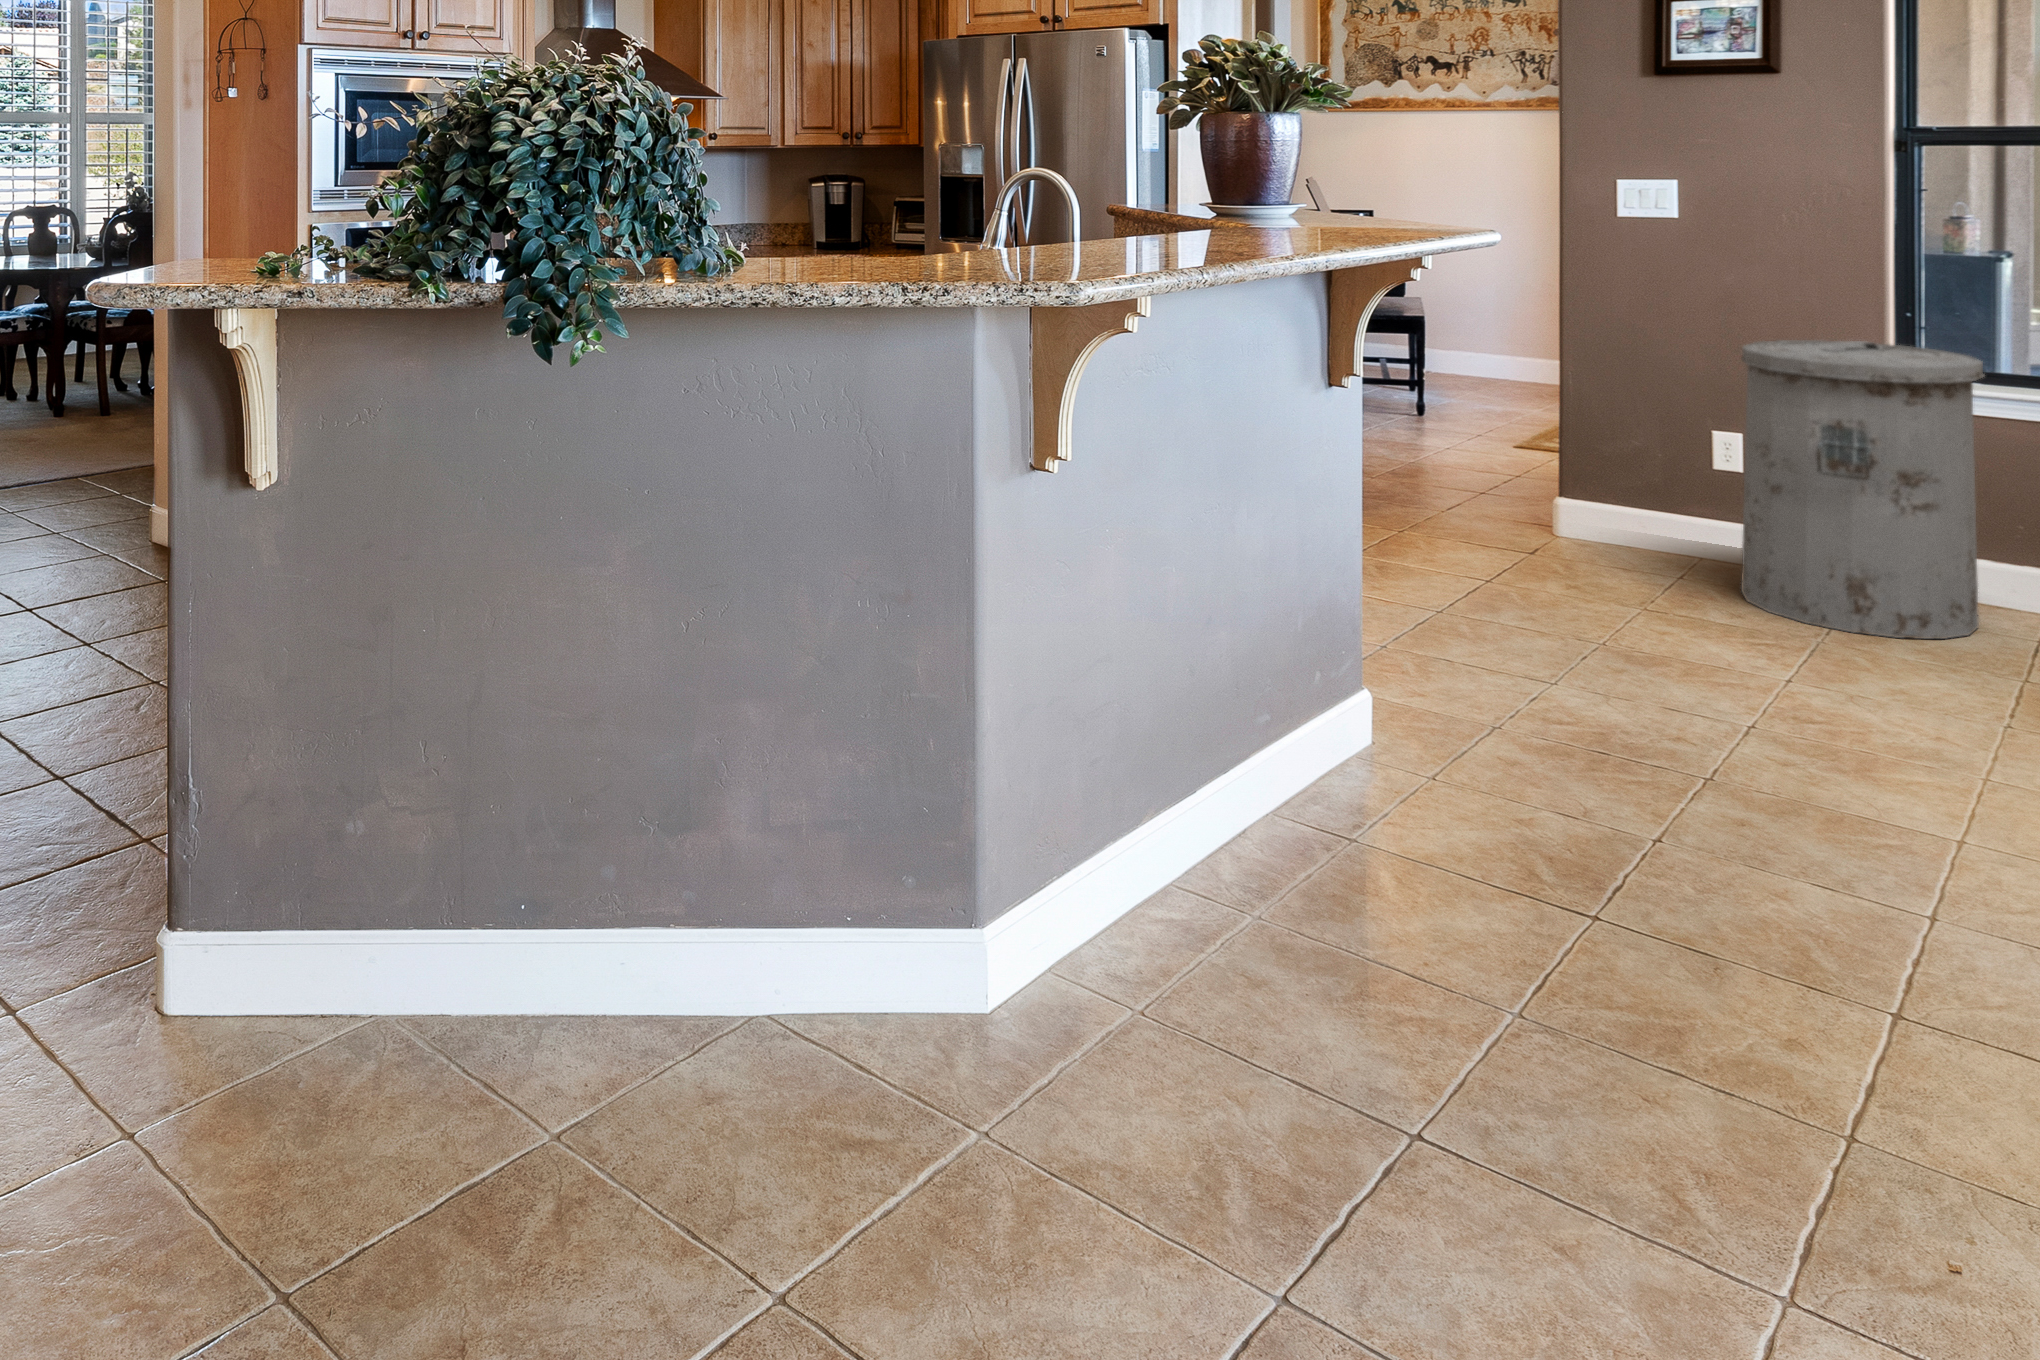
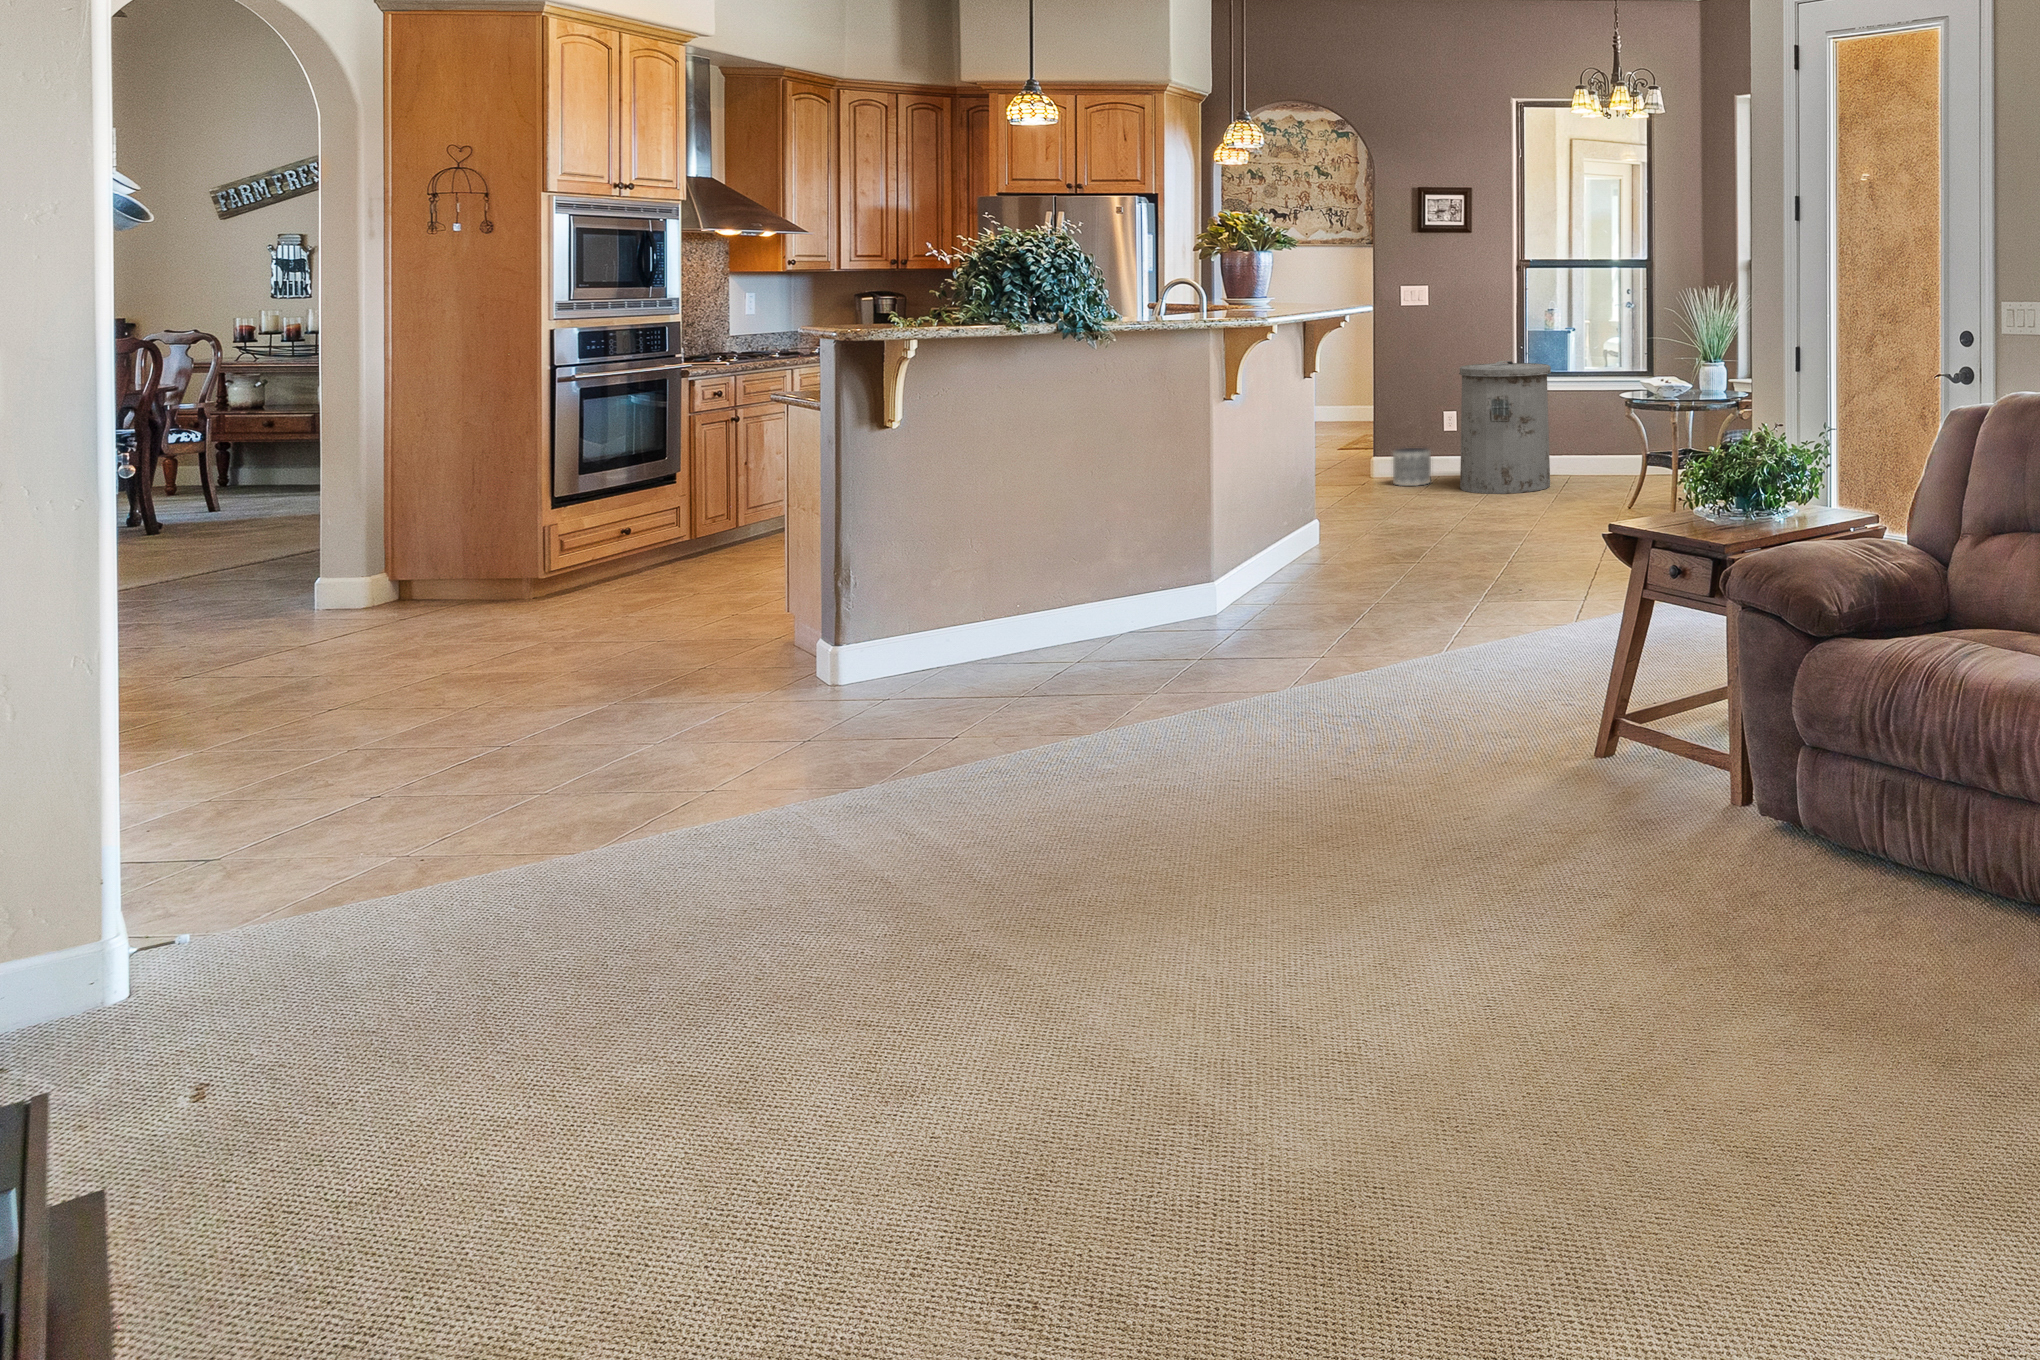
planter: none [1592,485,1675,565] -> present [1393,448,1431,486]

